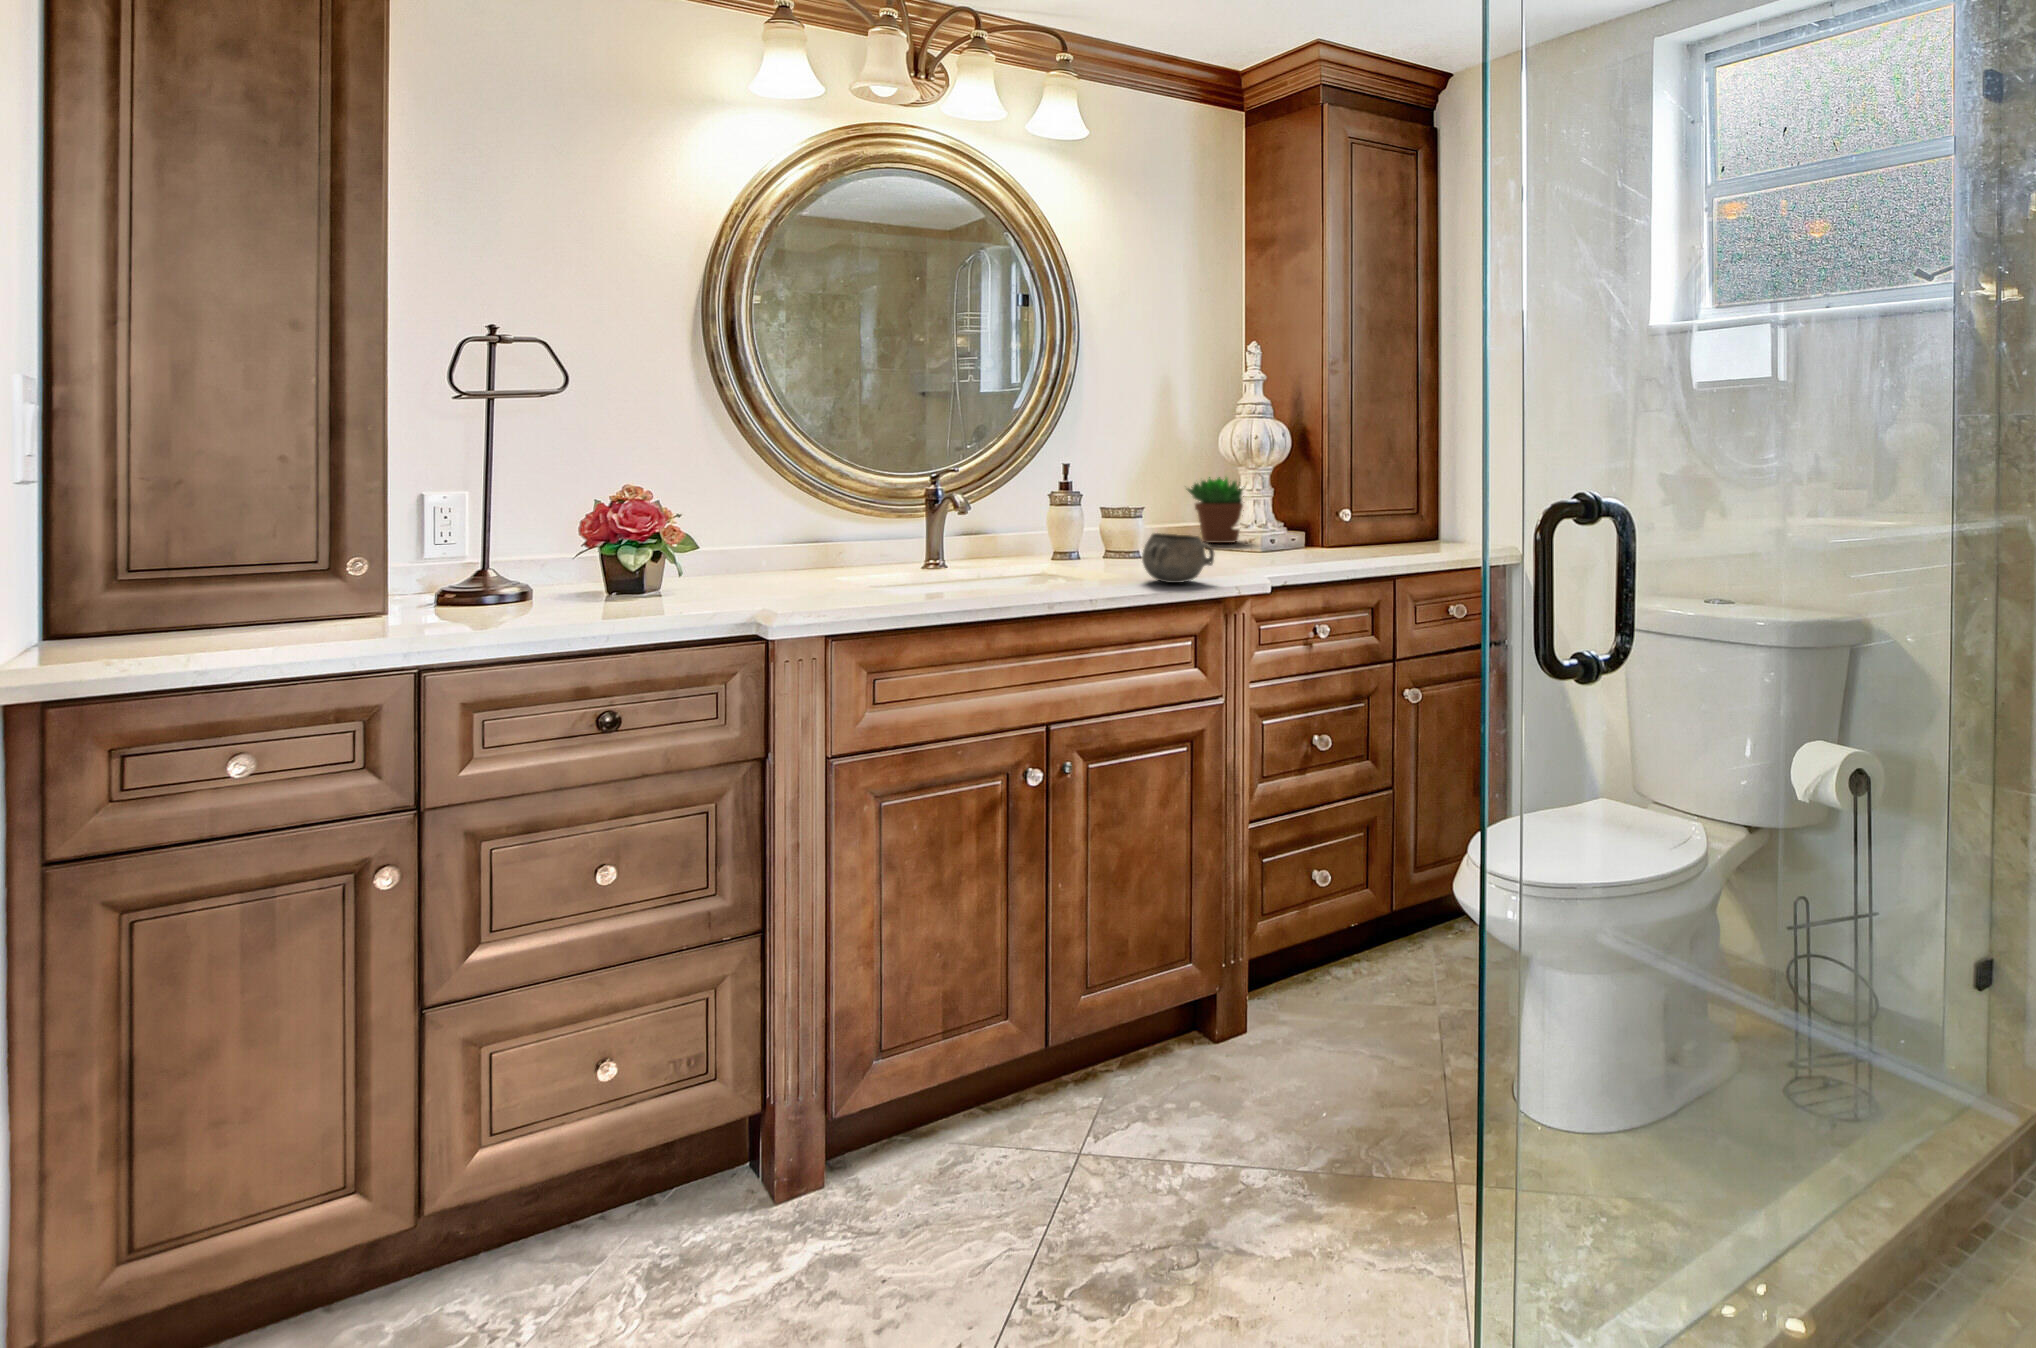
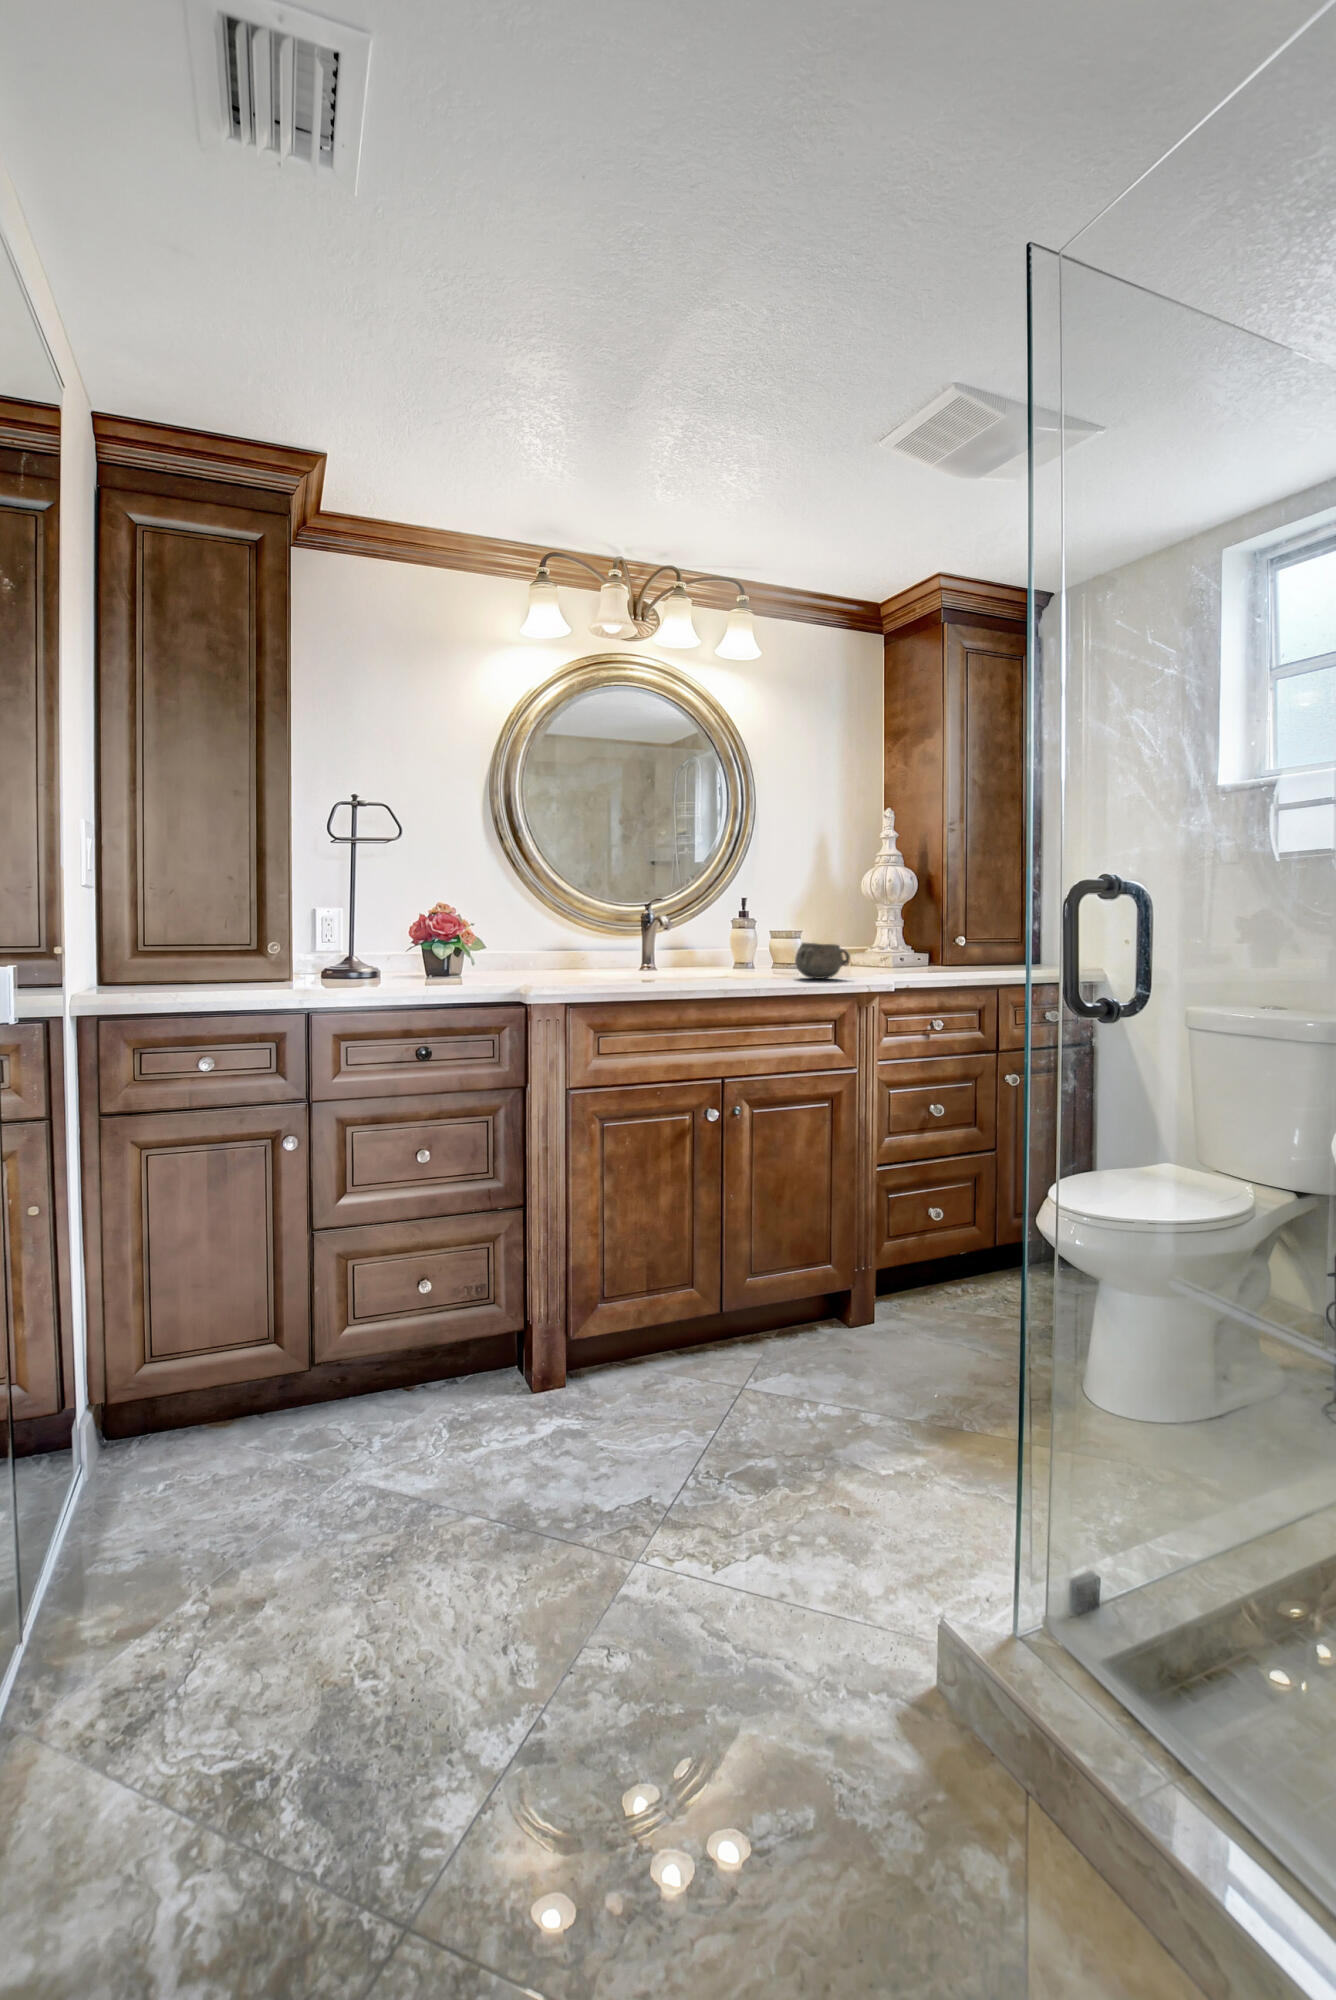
succulent plant: present [1187,477,1244,543] -> none [834,912,887,963]

